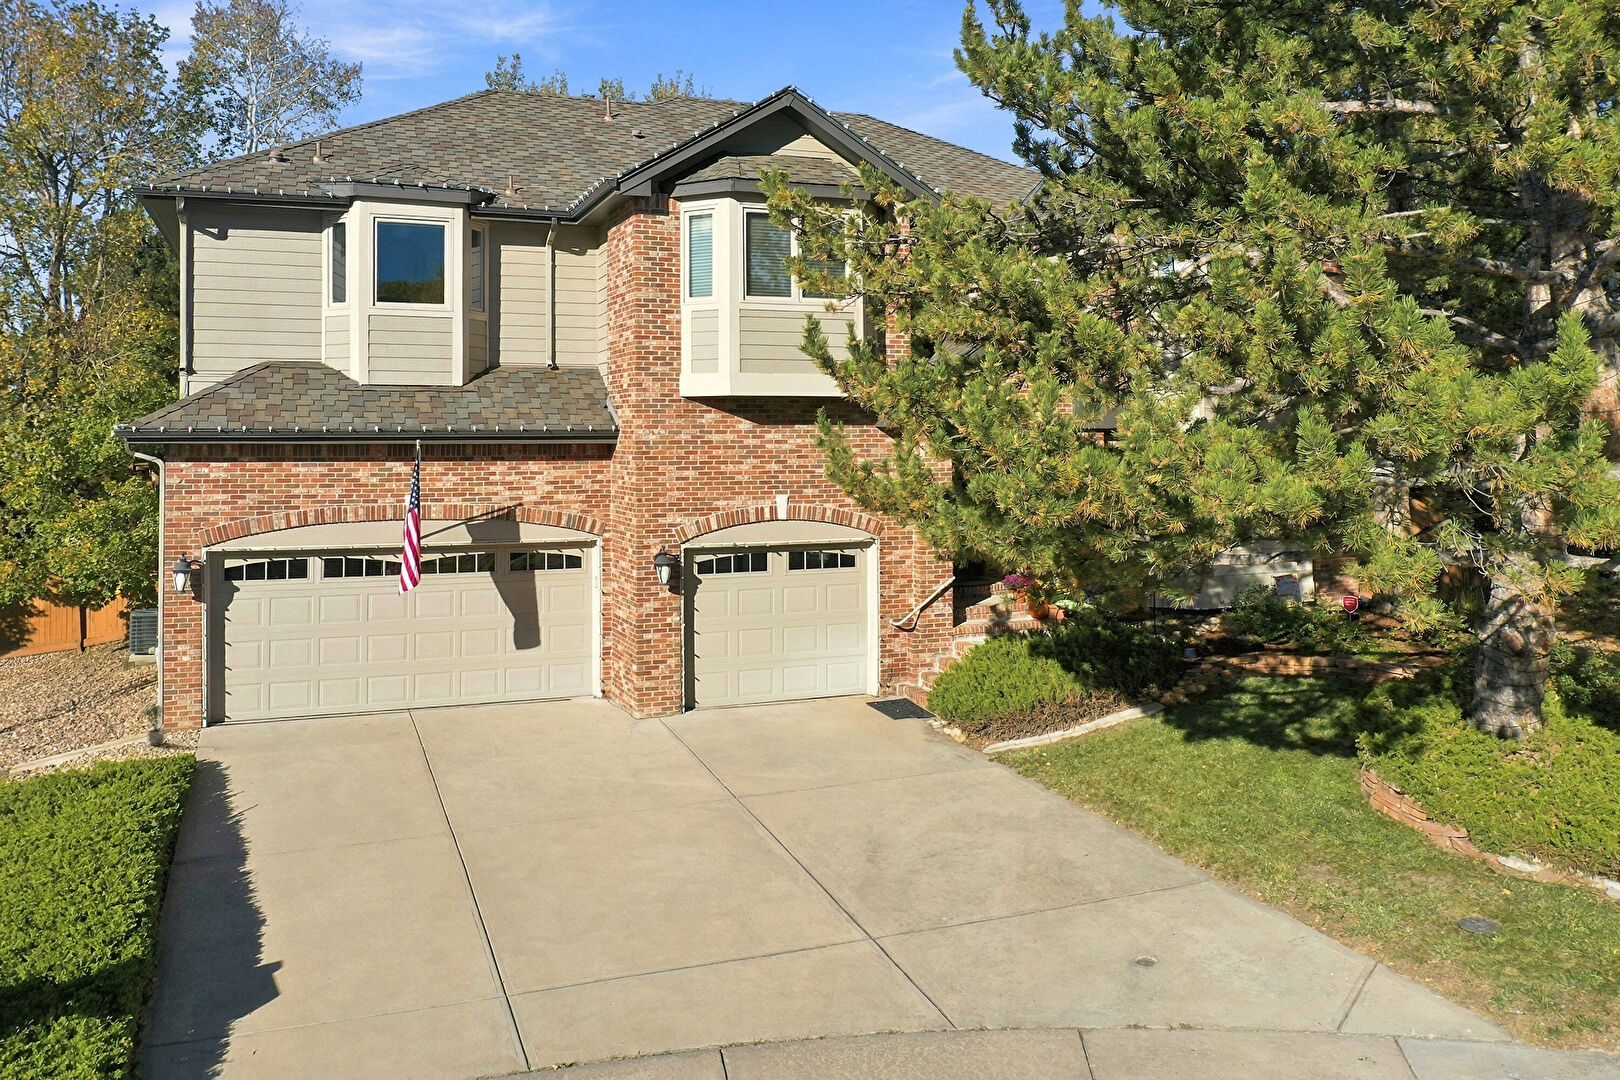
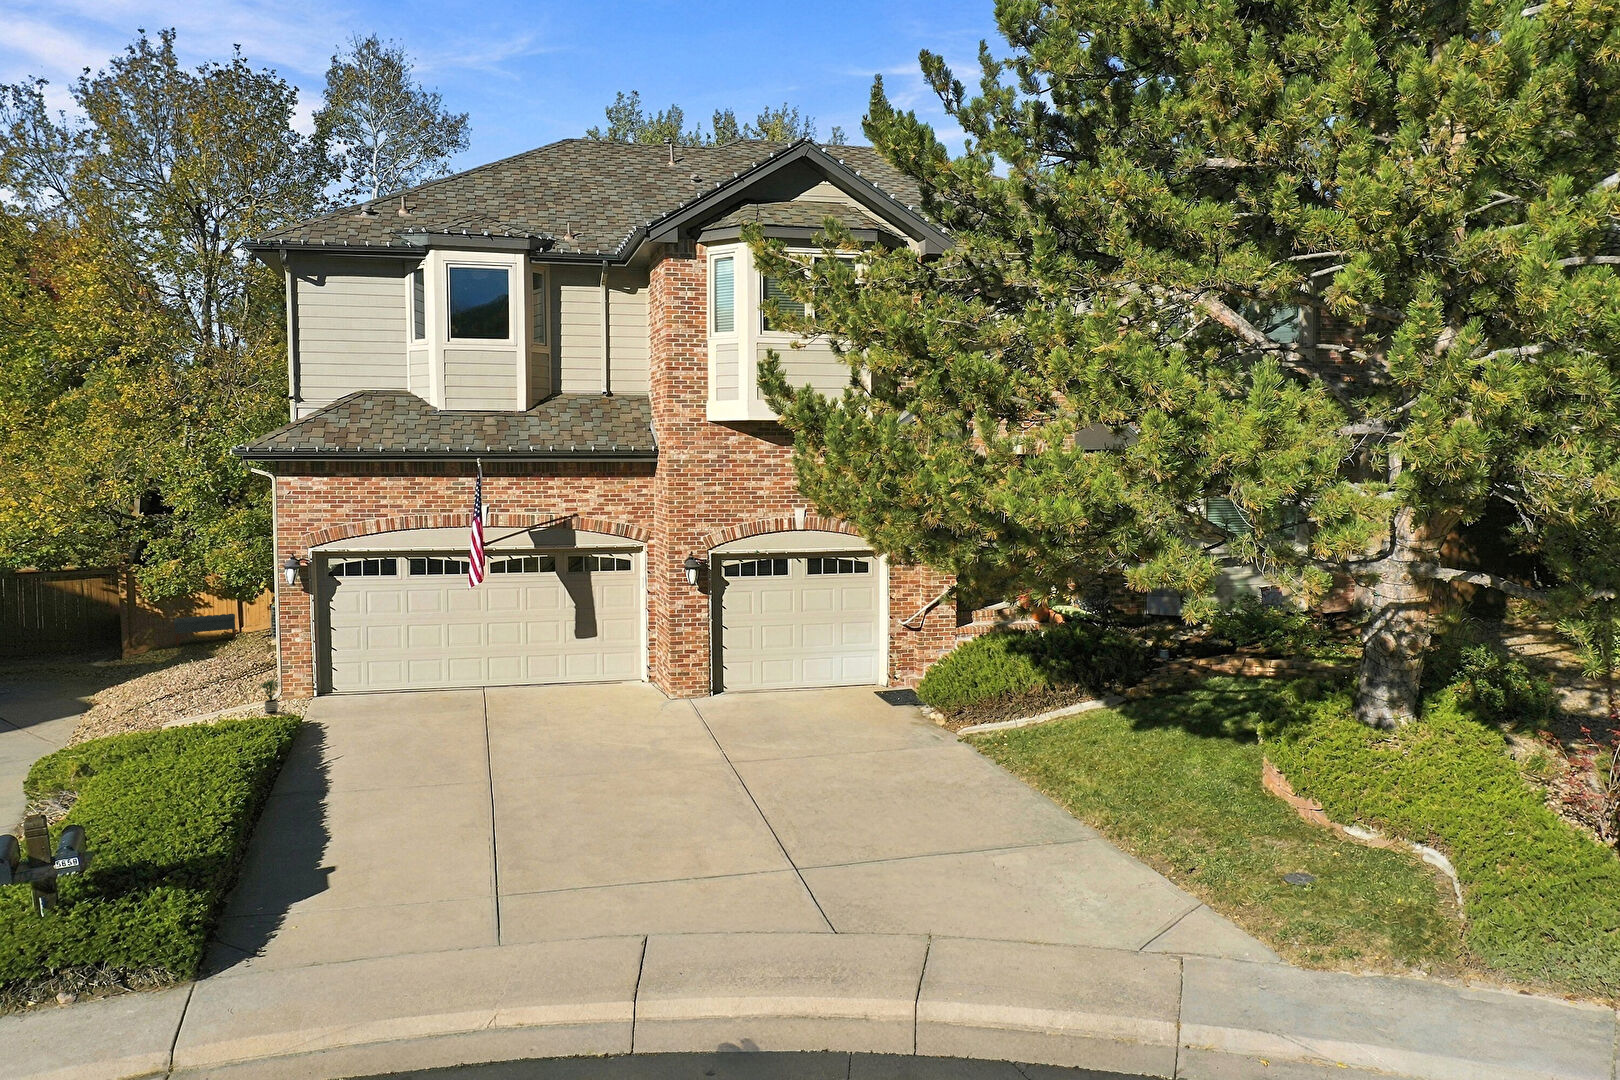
bench: none [14,624,90,663] -> present [174,614,235,646]

